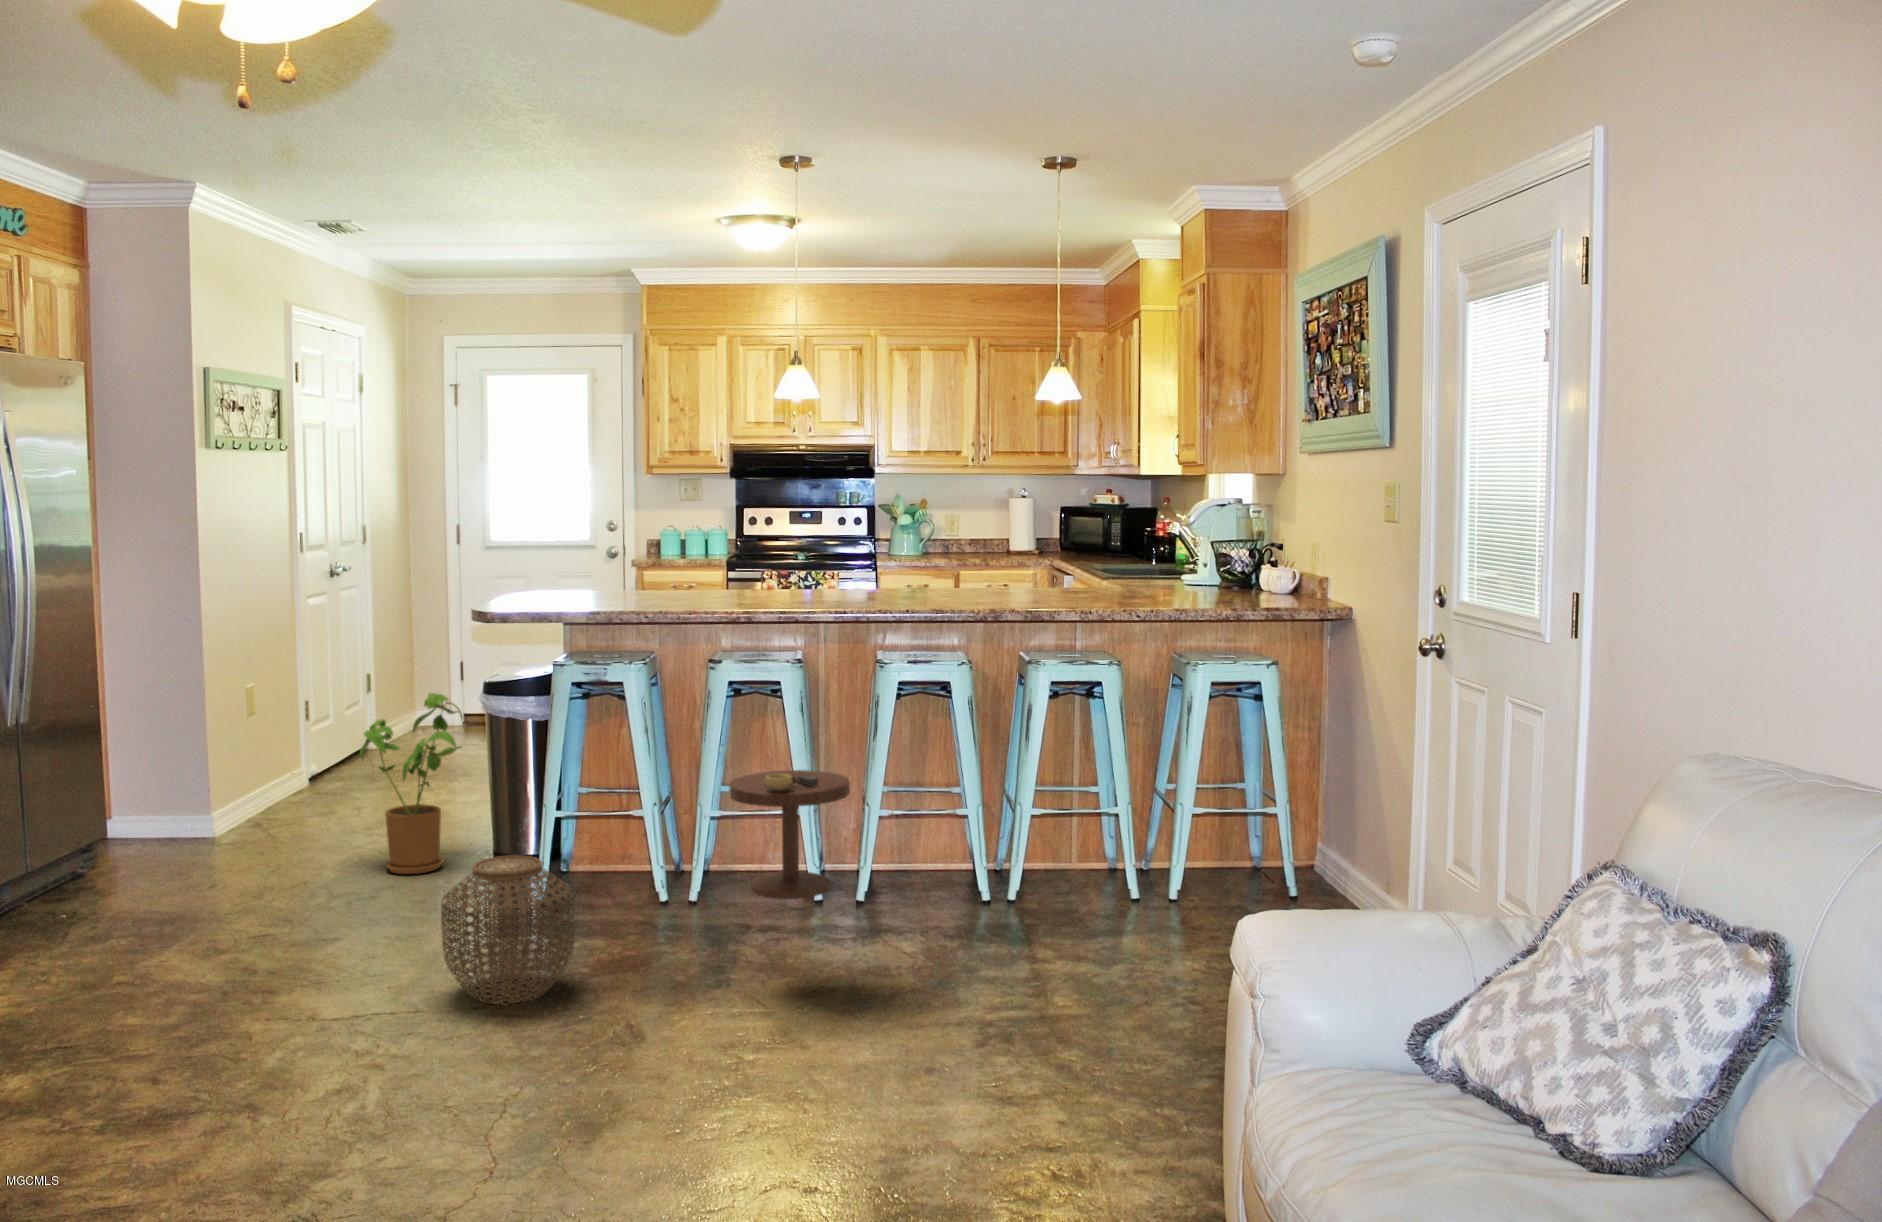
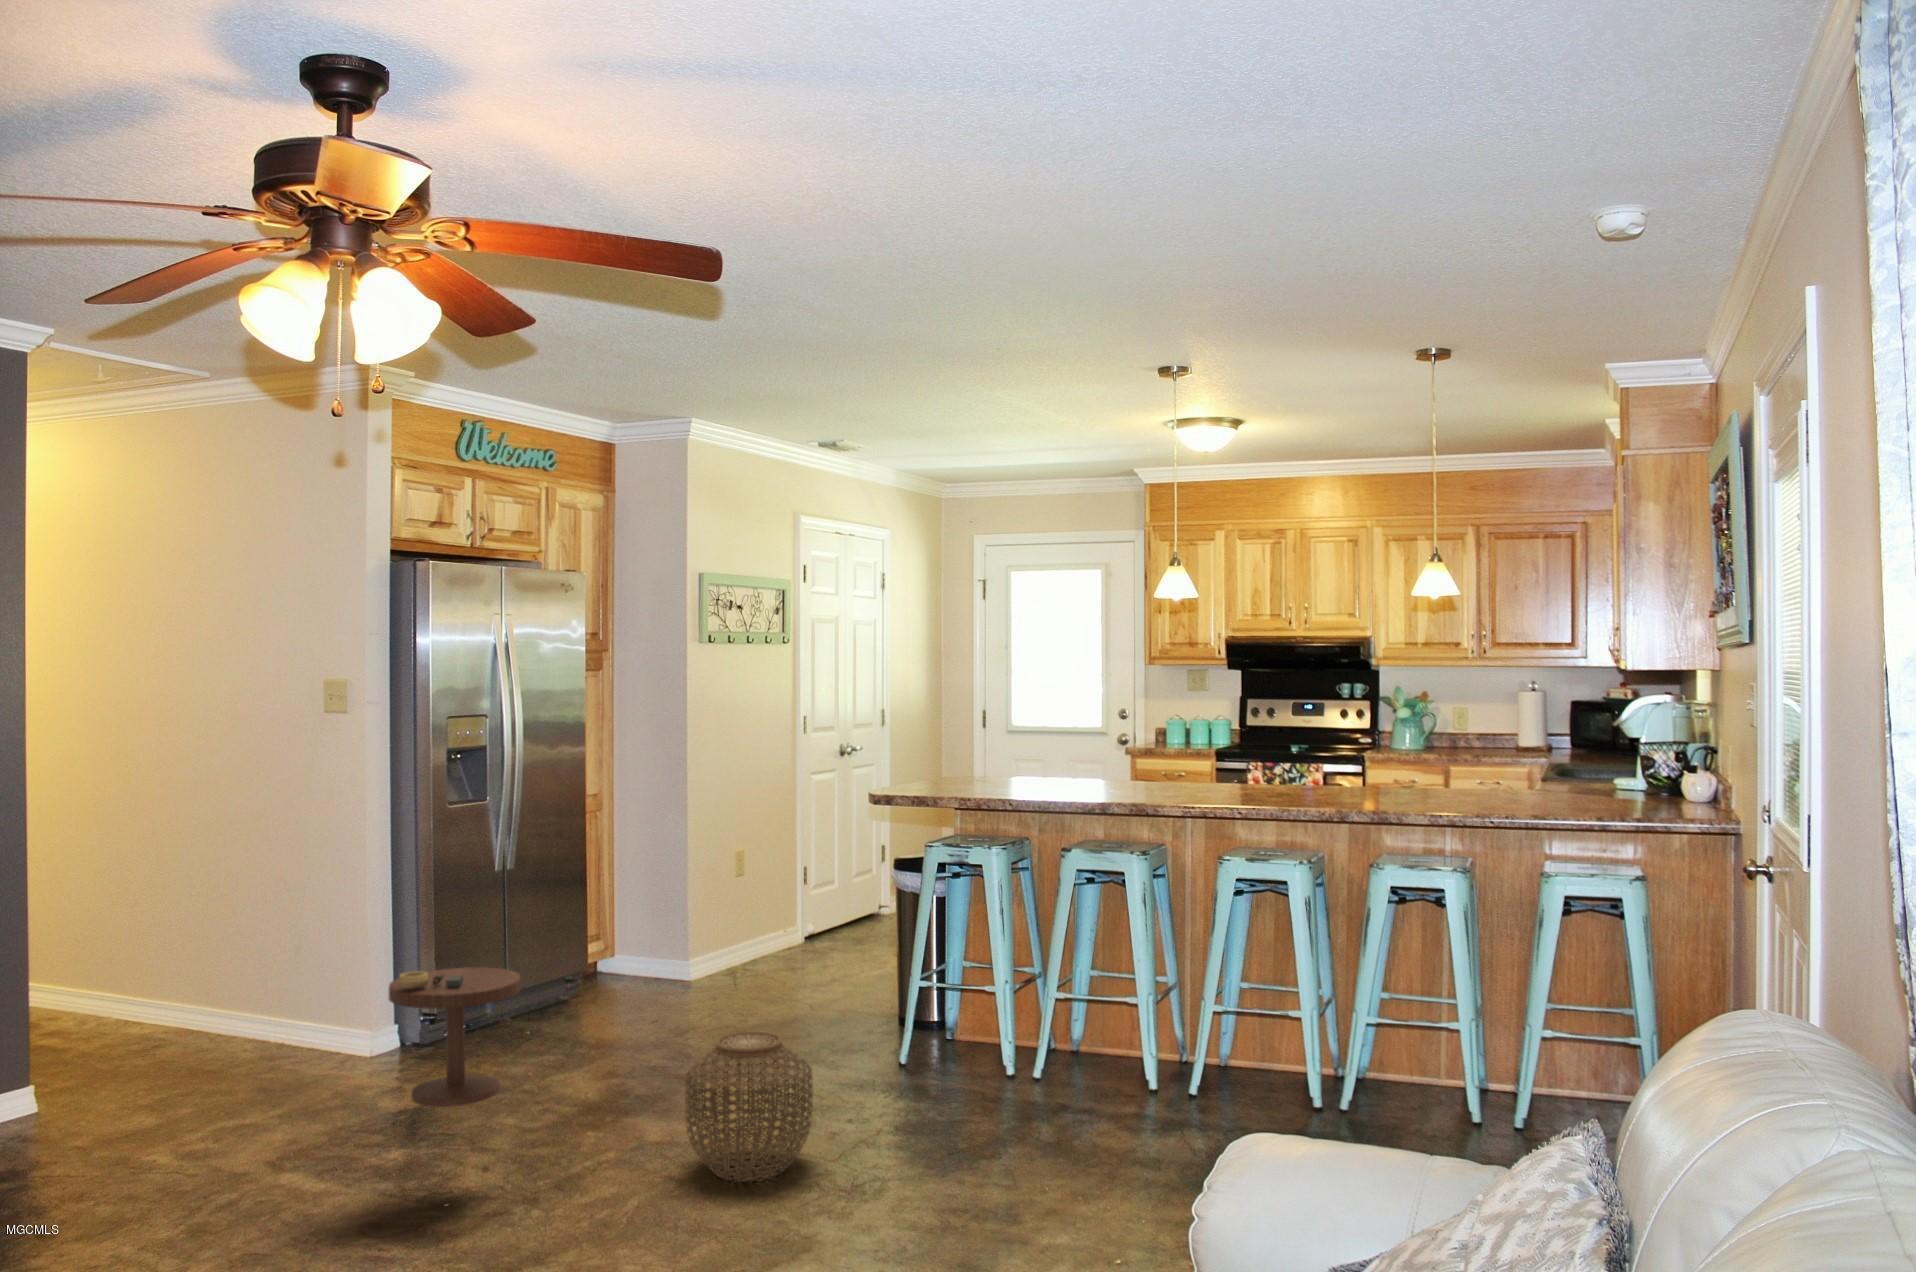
house plant: present [360,693,463,874] -> none [762,865,856,1035]
side table: present [730,770,850,899] -> present [389,967,521,1107]

